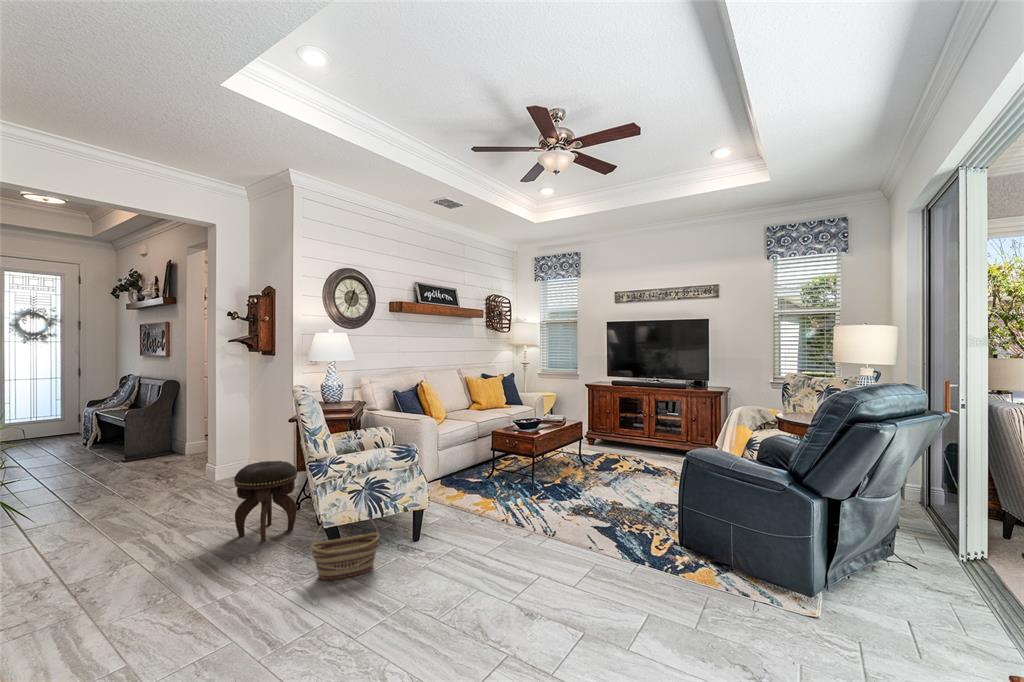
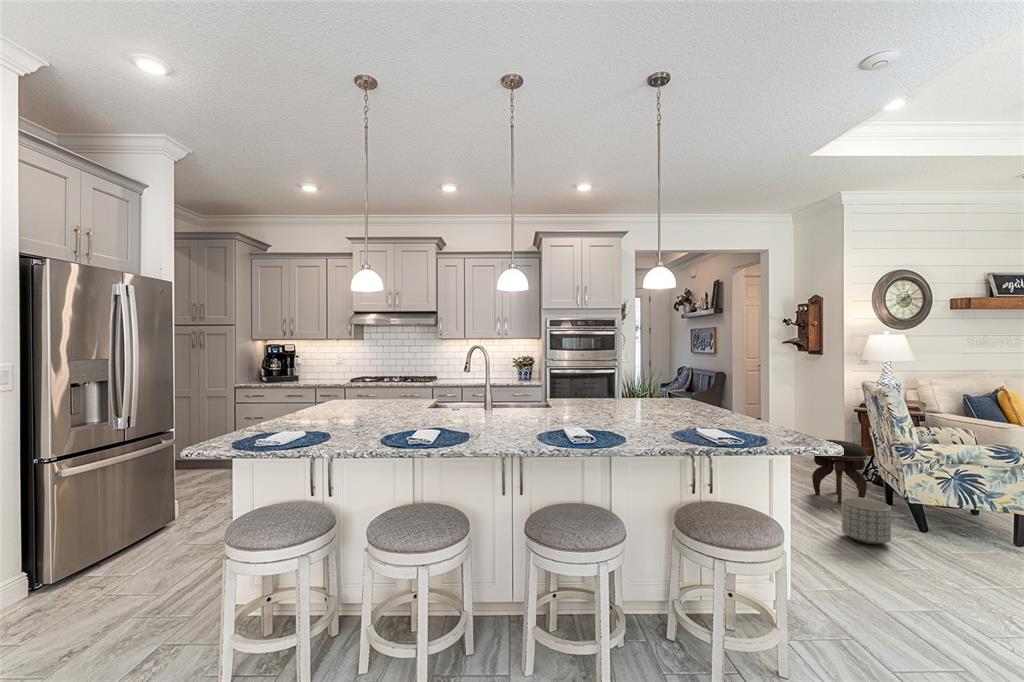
basket: present [312,510,379,580] -> none [903,490,978,552]
planter: none [236,541,294,607] -> present [842,497,891,544]

